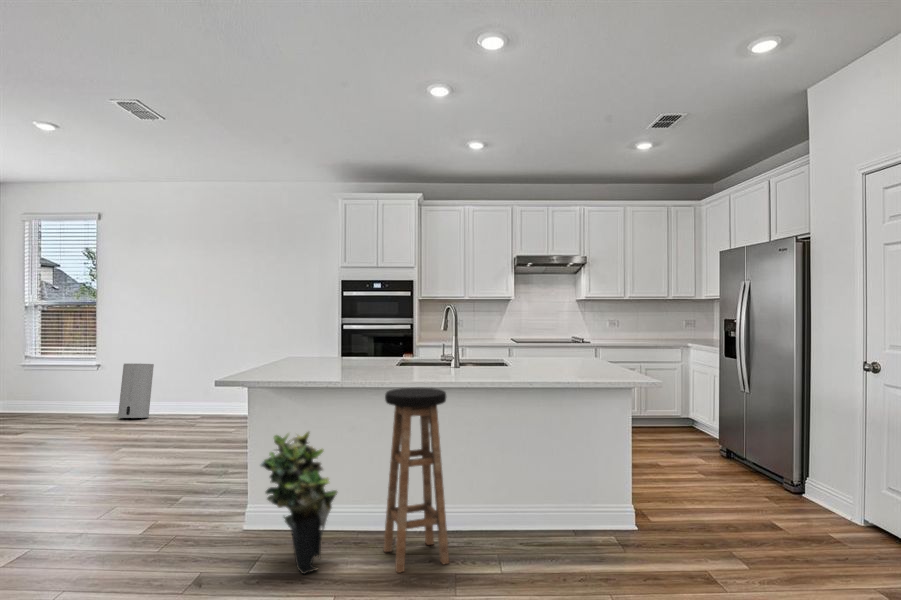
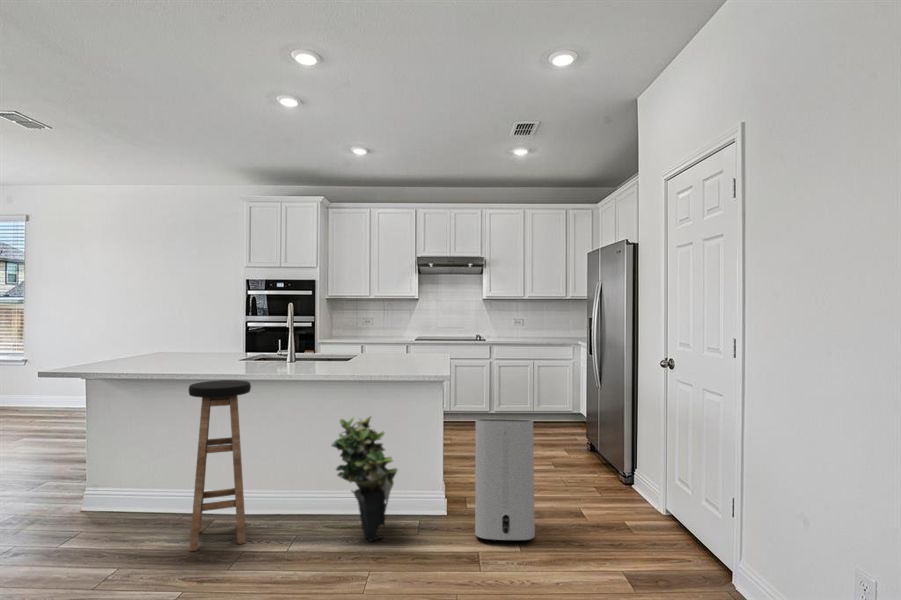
air purifier: present [118,363,154,419] -> present [475,419,535,540]
potted plant: present [261,432,337,574] -> present [332,417,398,541]

